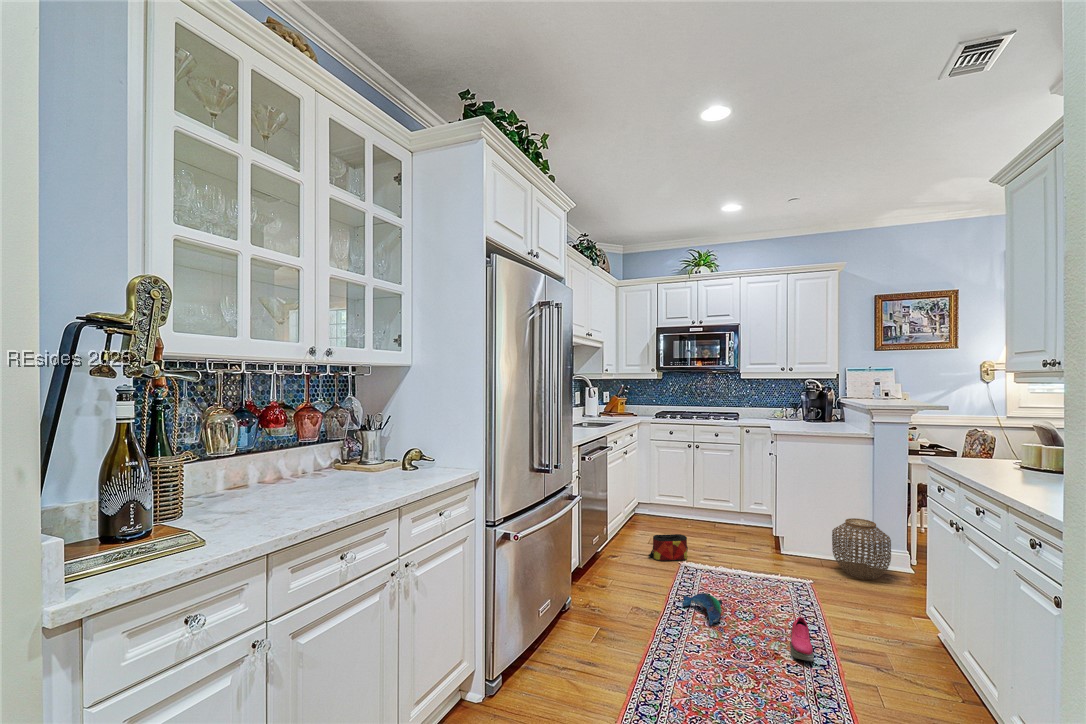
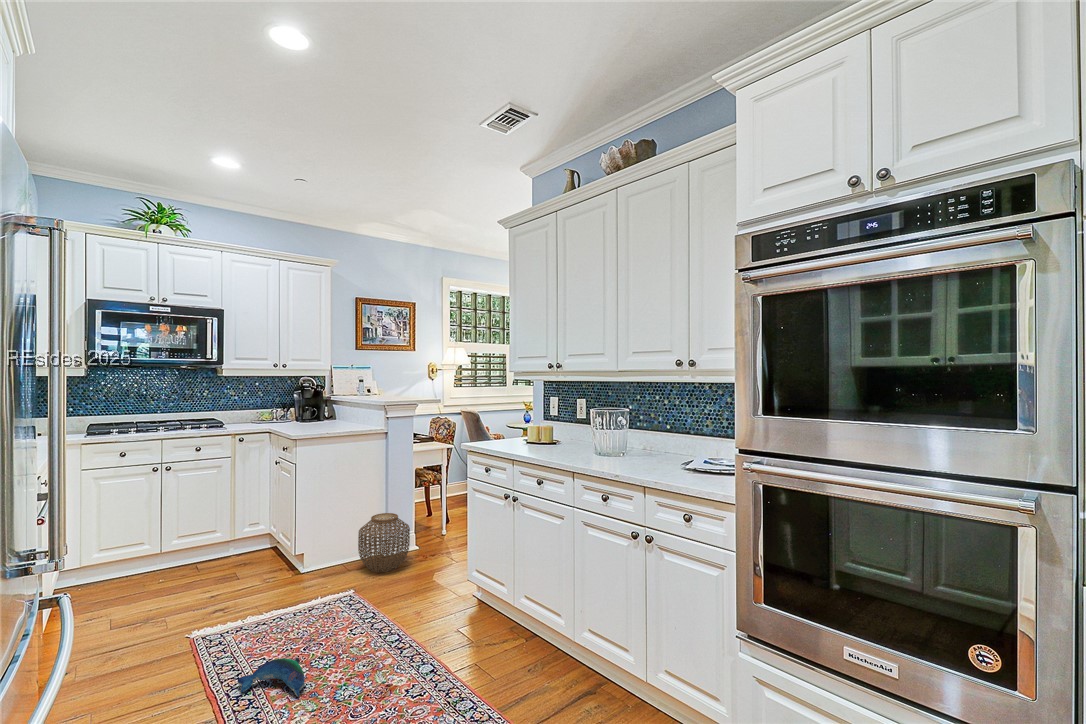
bag: present [648,534,688,561] -> none [128,596,193,651]
shoe: present [791,617,814,661] -> none [386,632,424,679]

